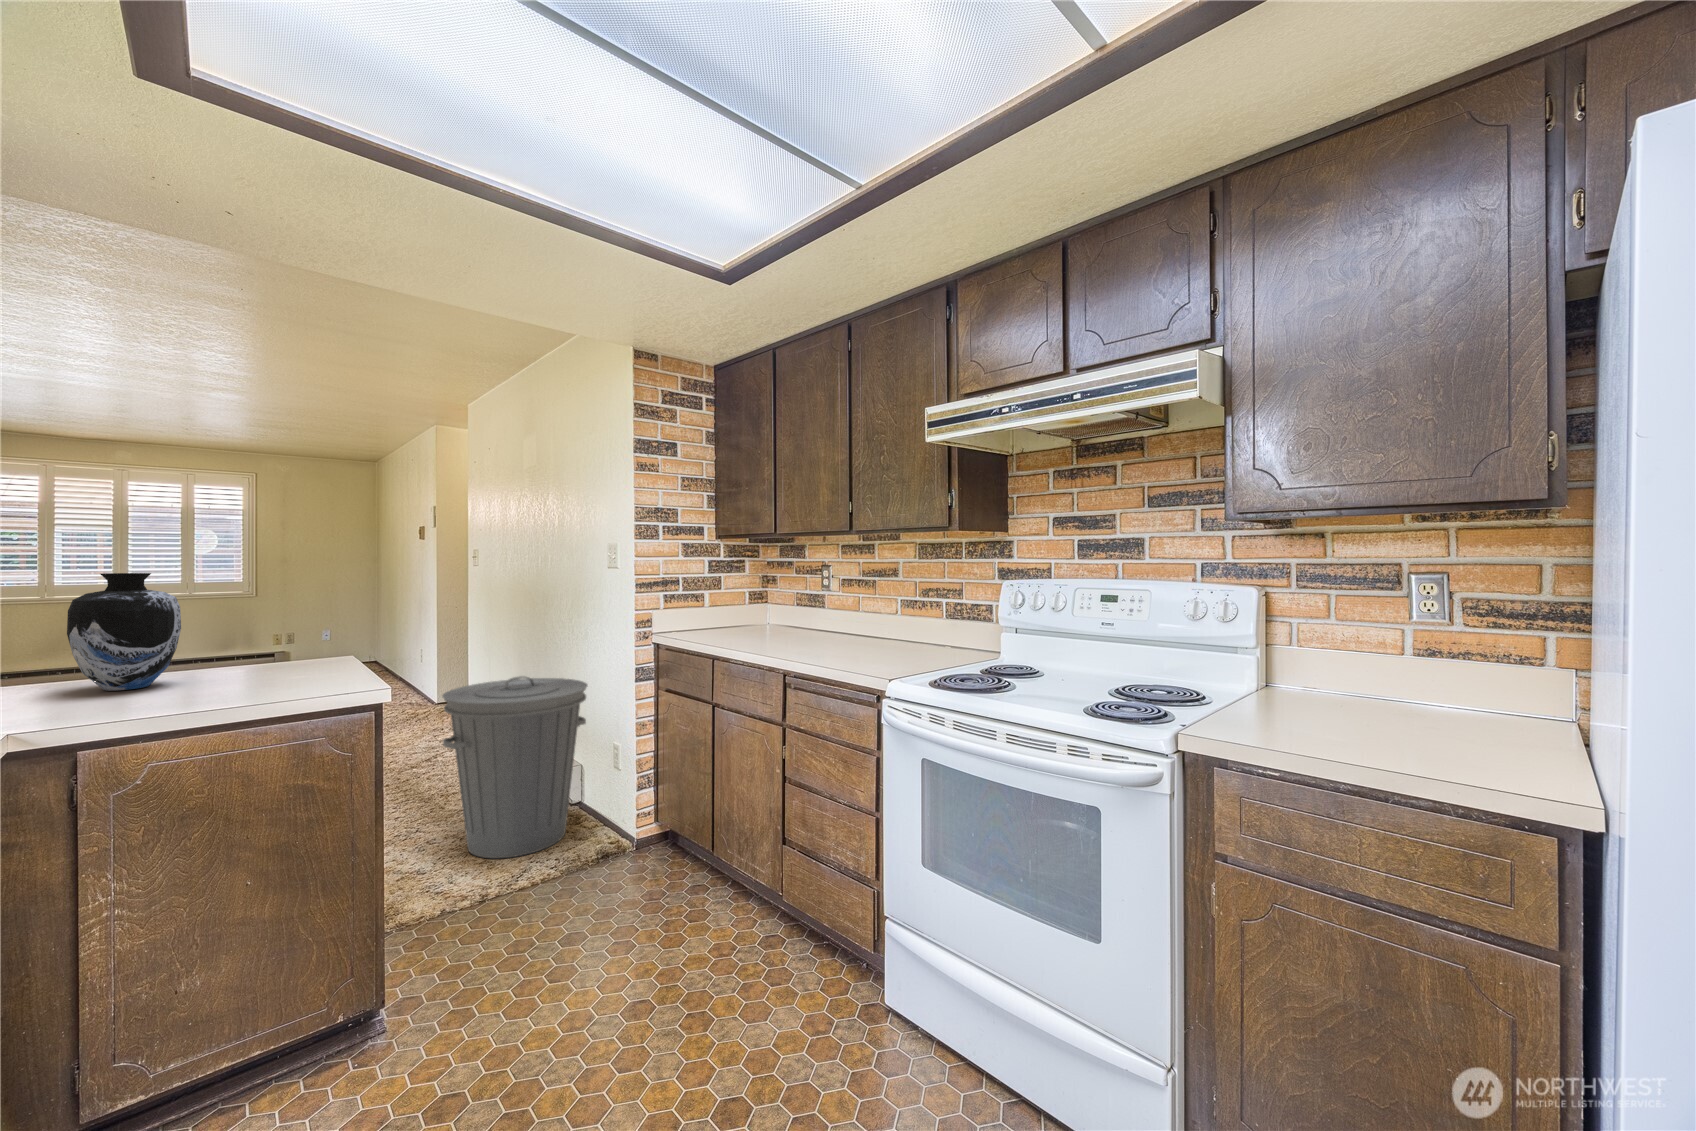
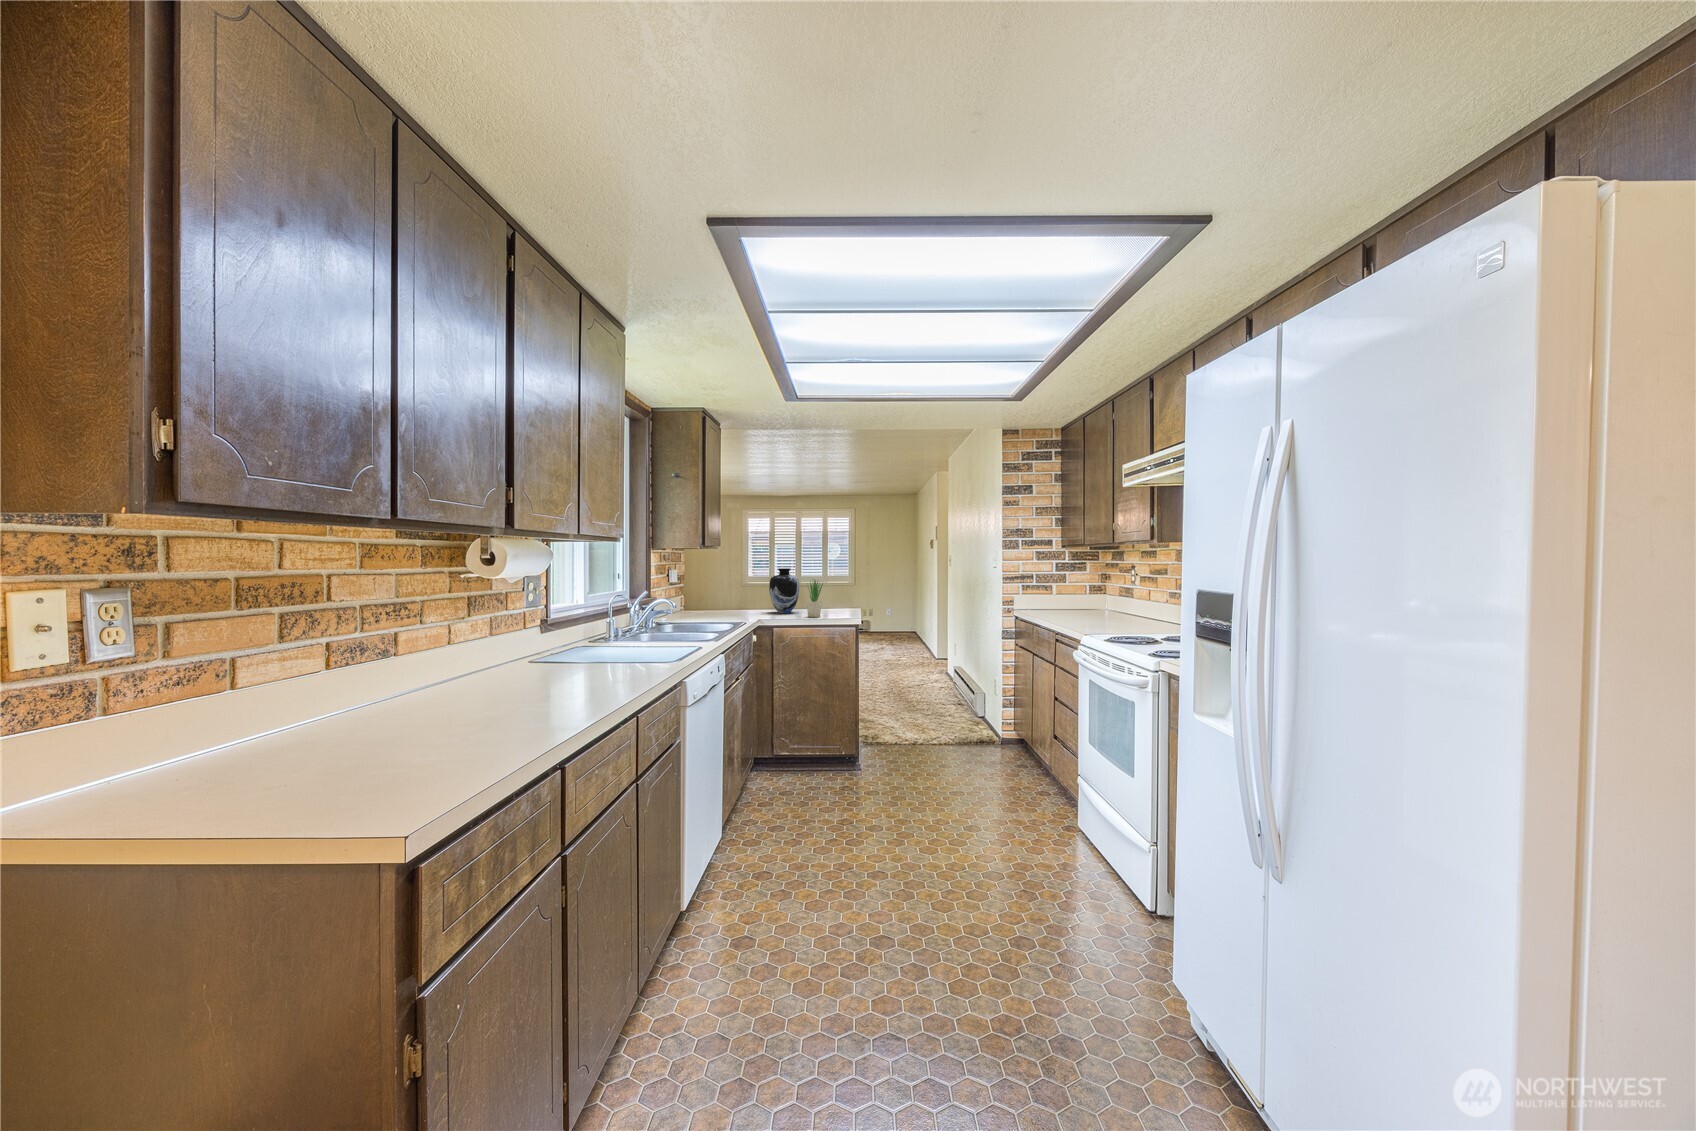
potted plant: none [215,585,273,695] -> present [807,580,823,617]
trash can: present [442,676,588,858] -> none [906,631,983,733]

